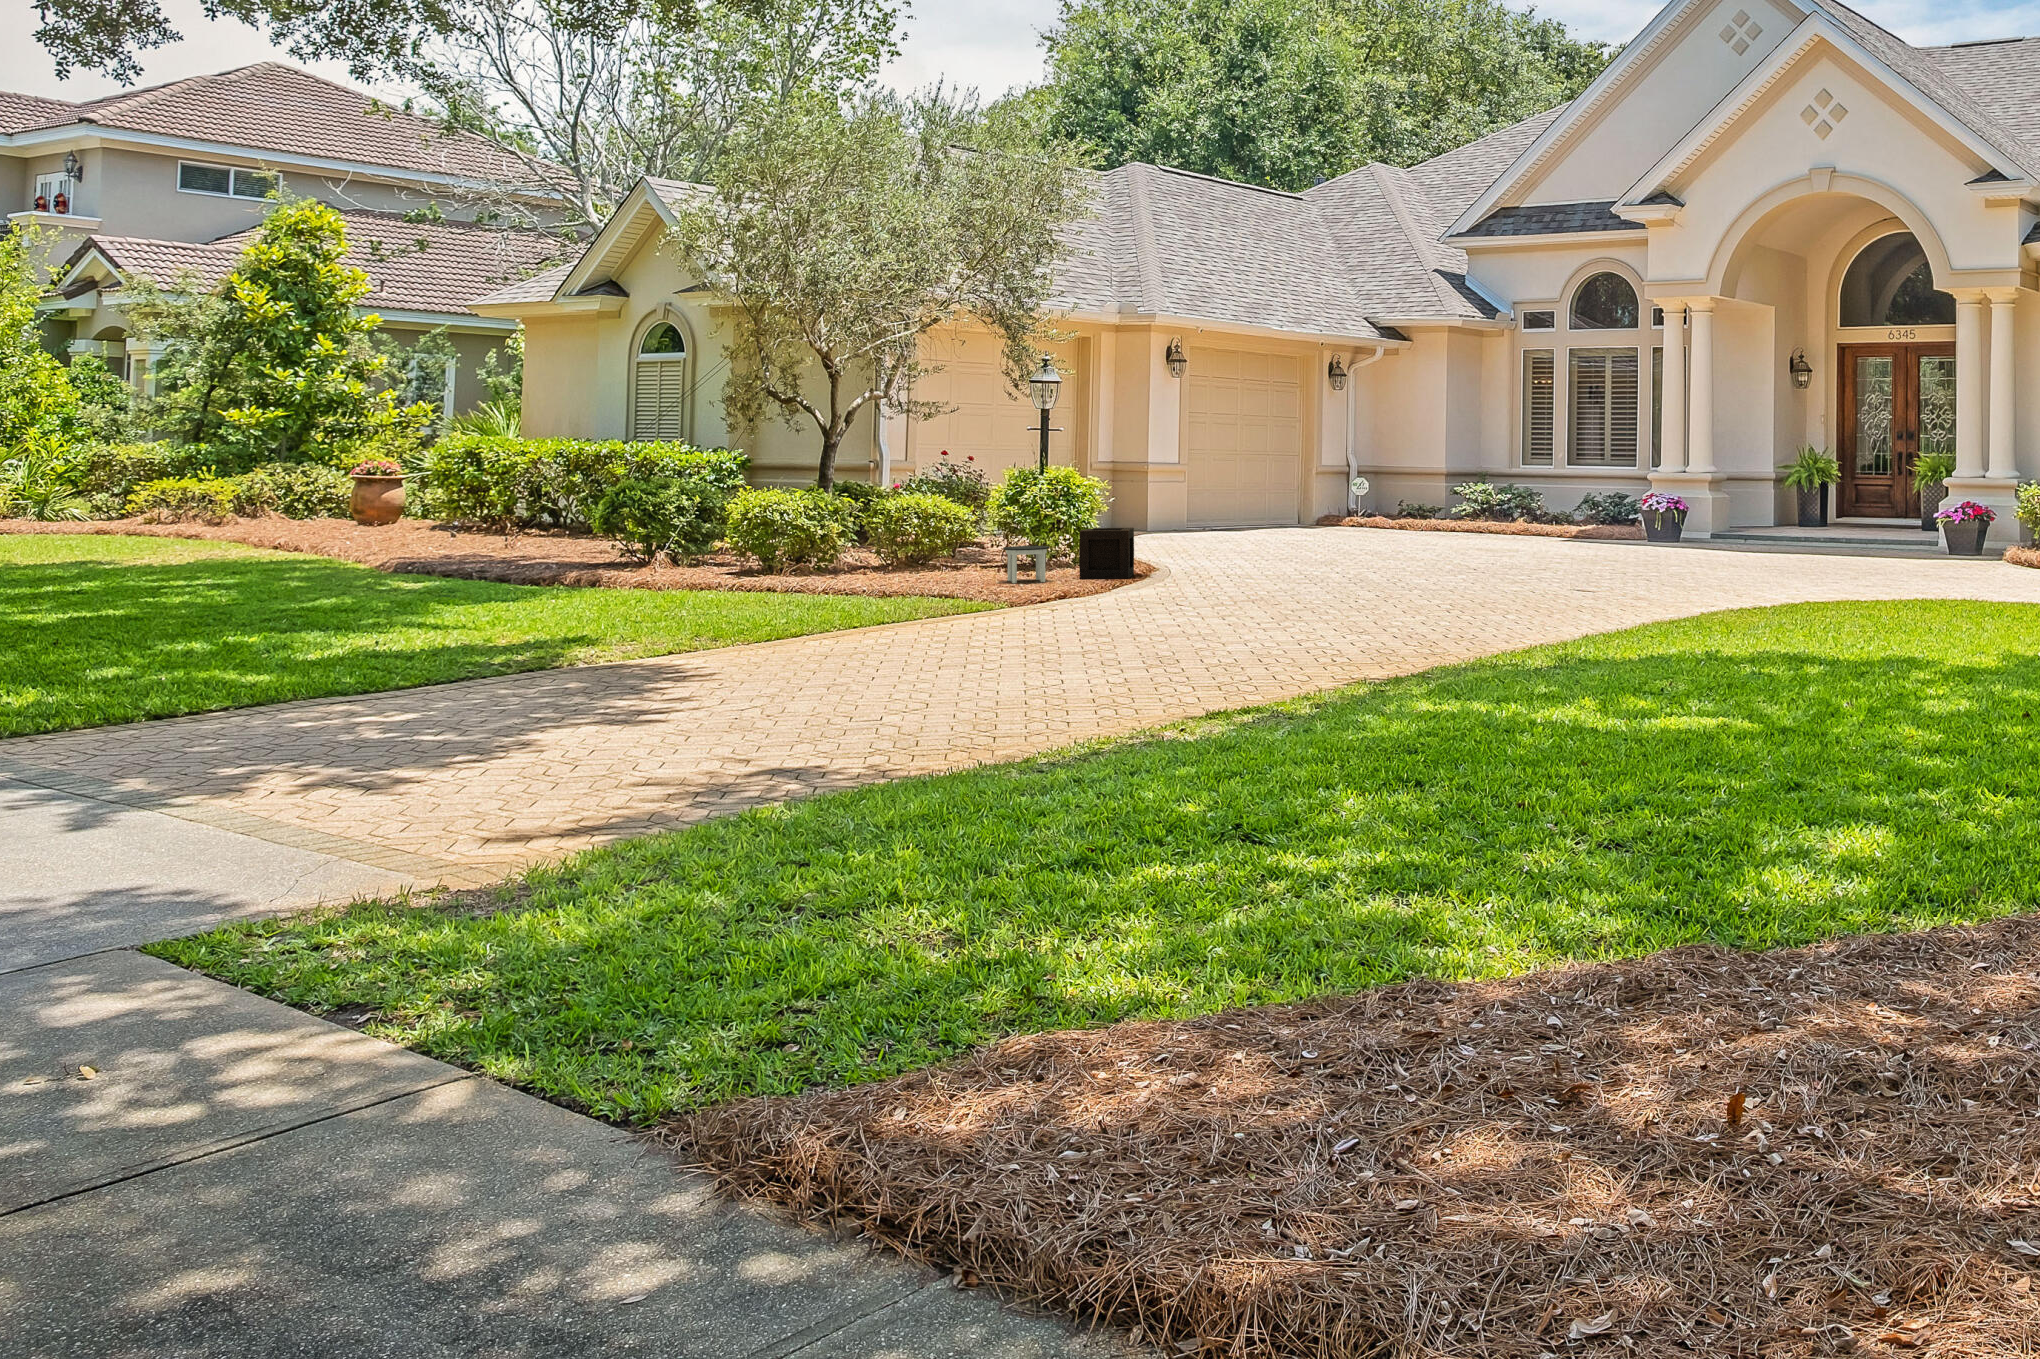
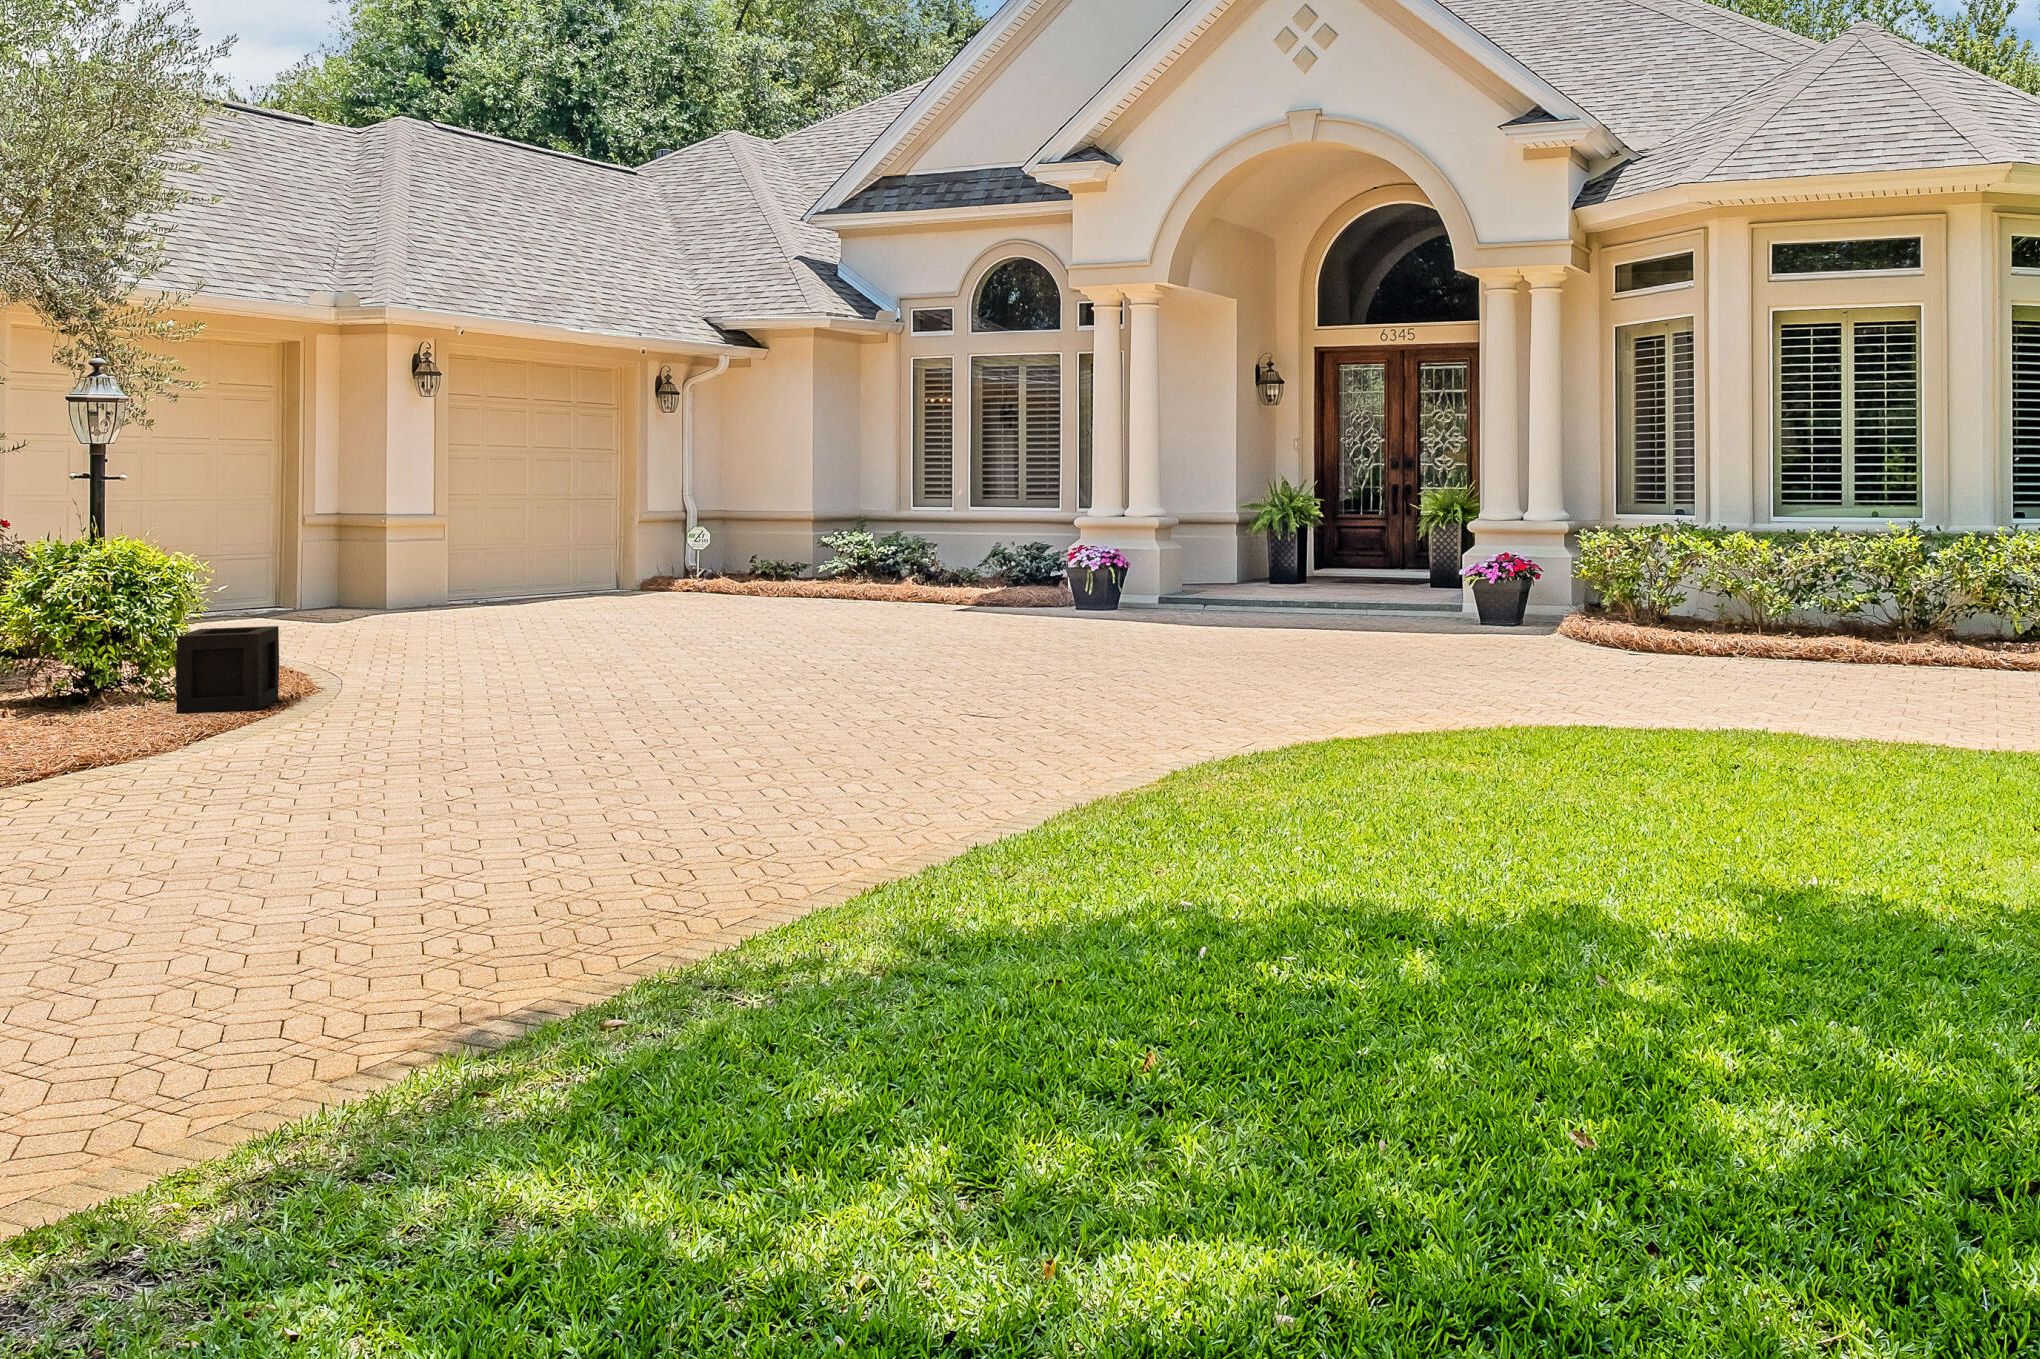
round table: present [1003,546,1050,583] -> none [39,662,122,727]

